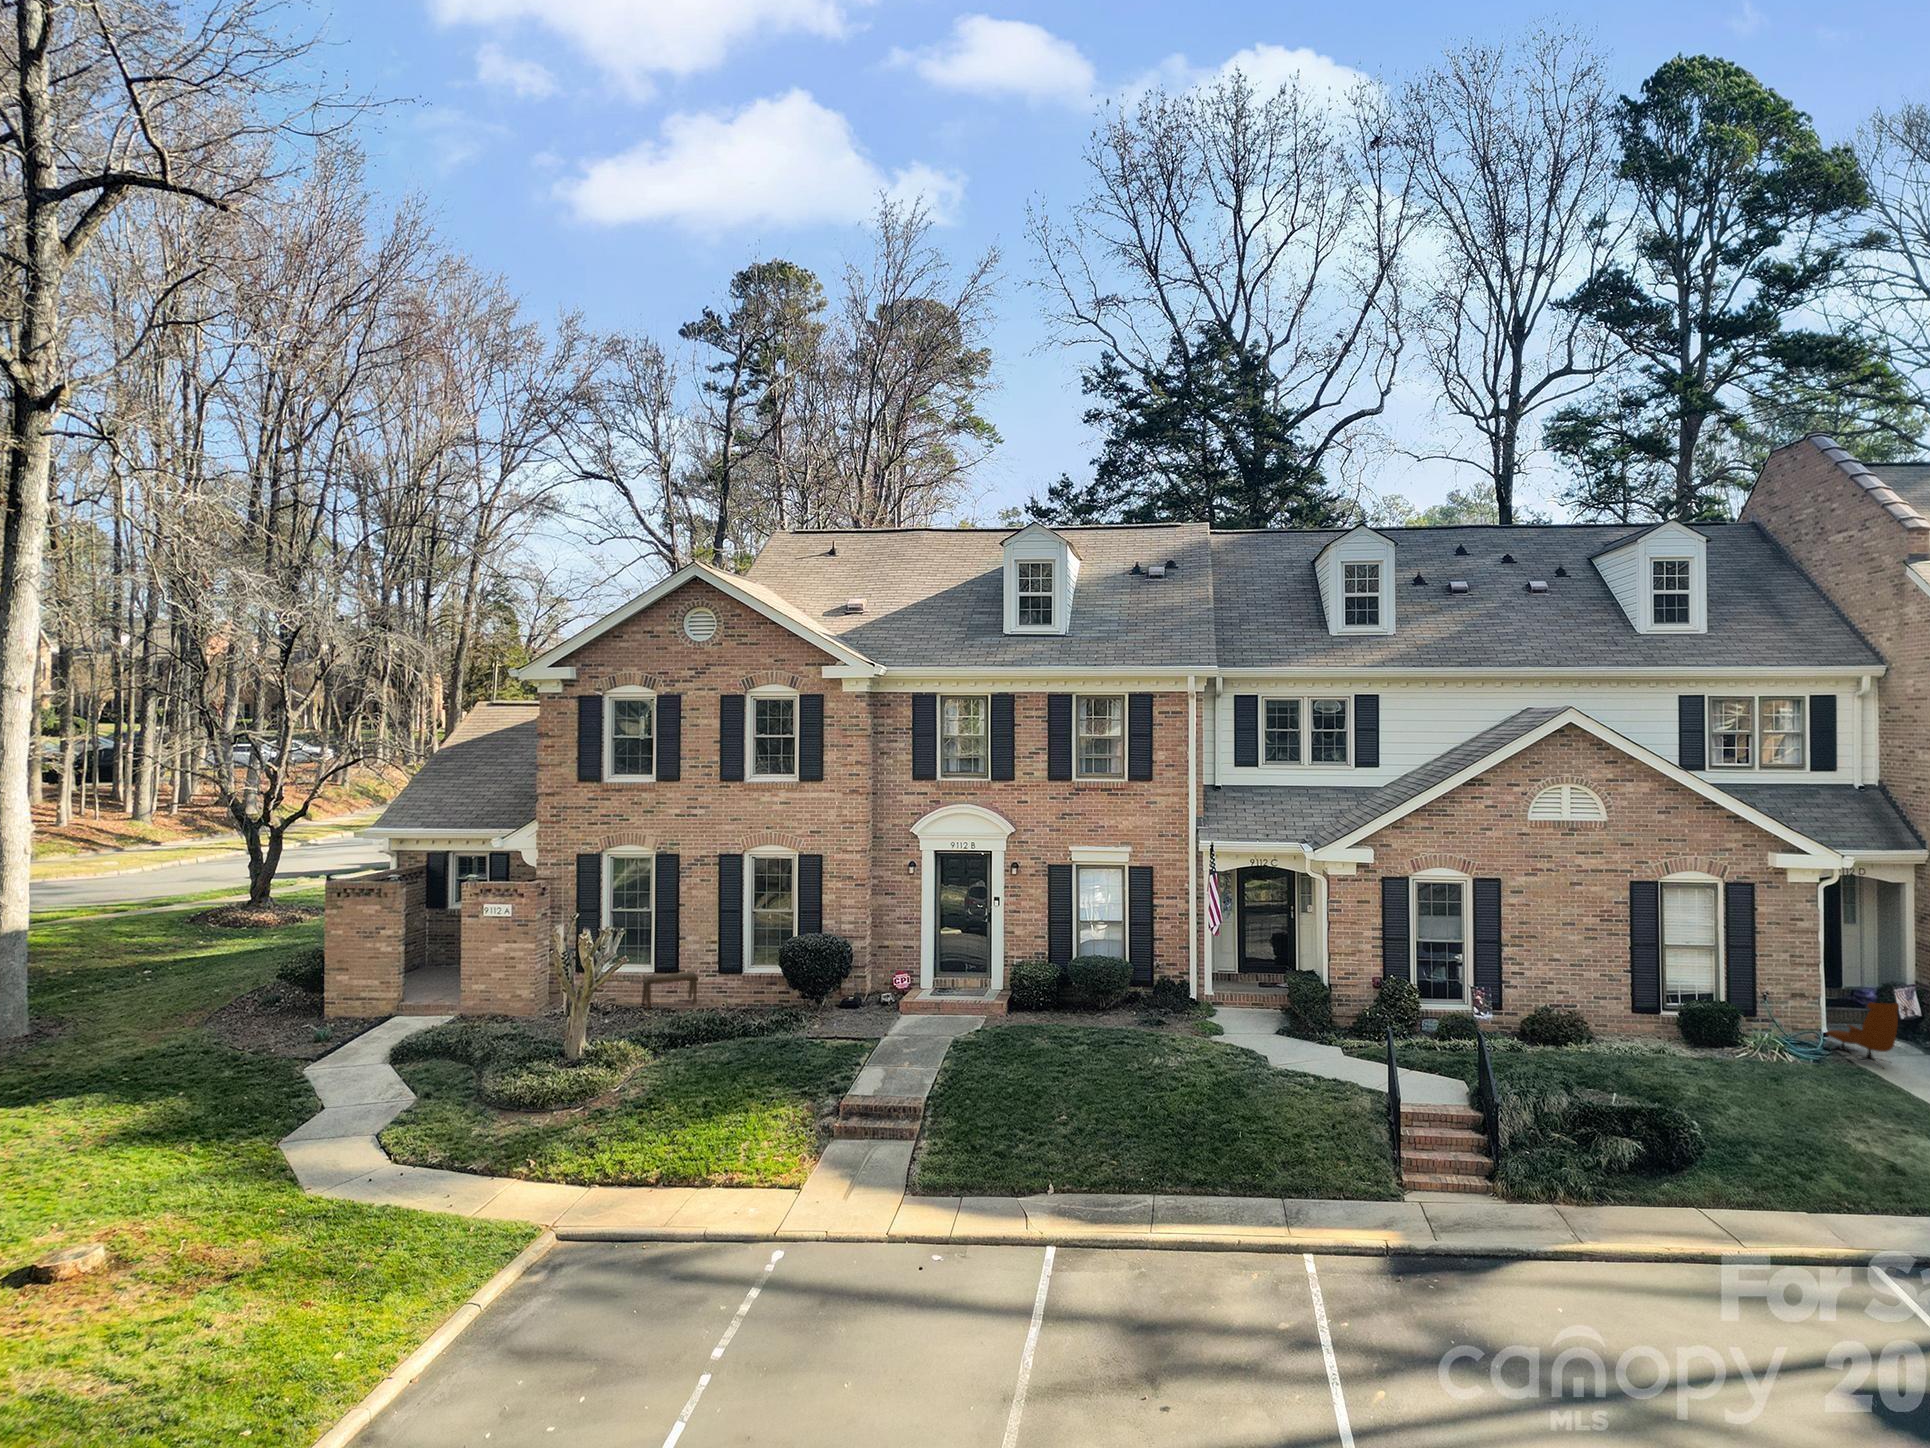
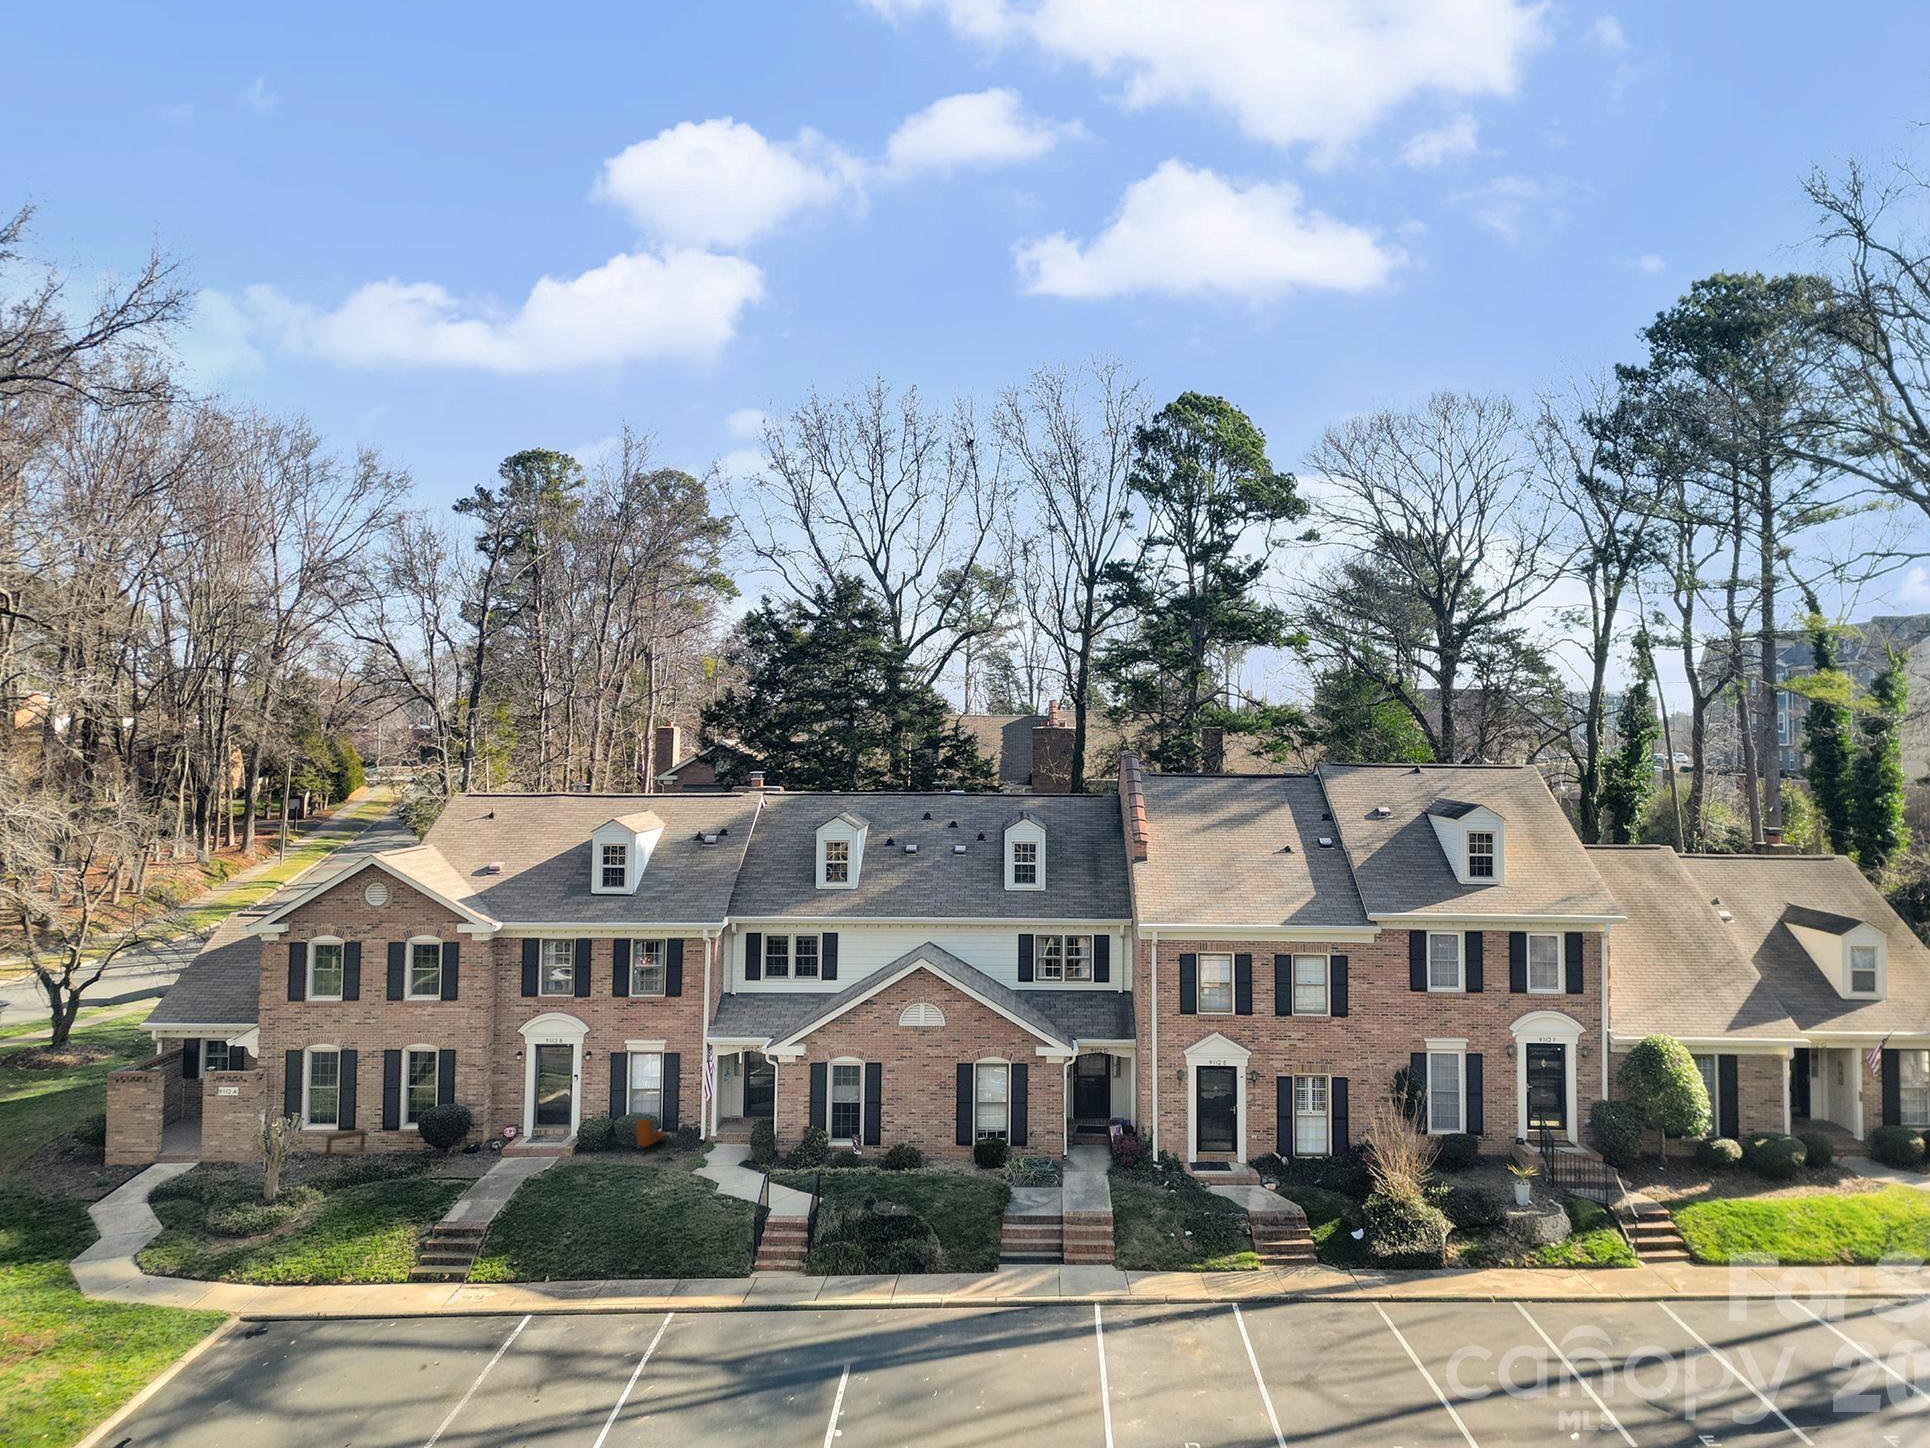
lounge chair: present [1826,1002,1899,1067] -> present [636,1119,665,1151]

